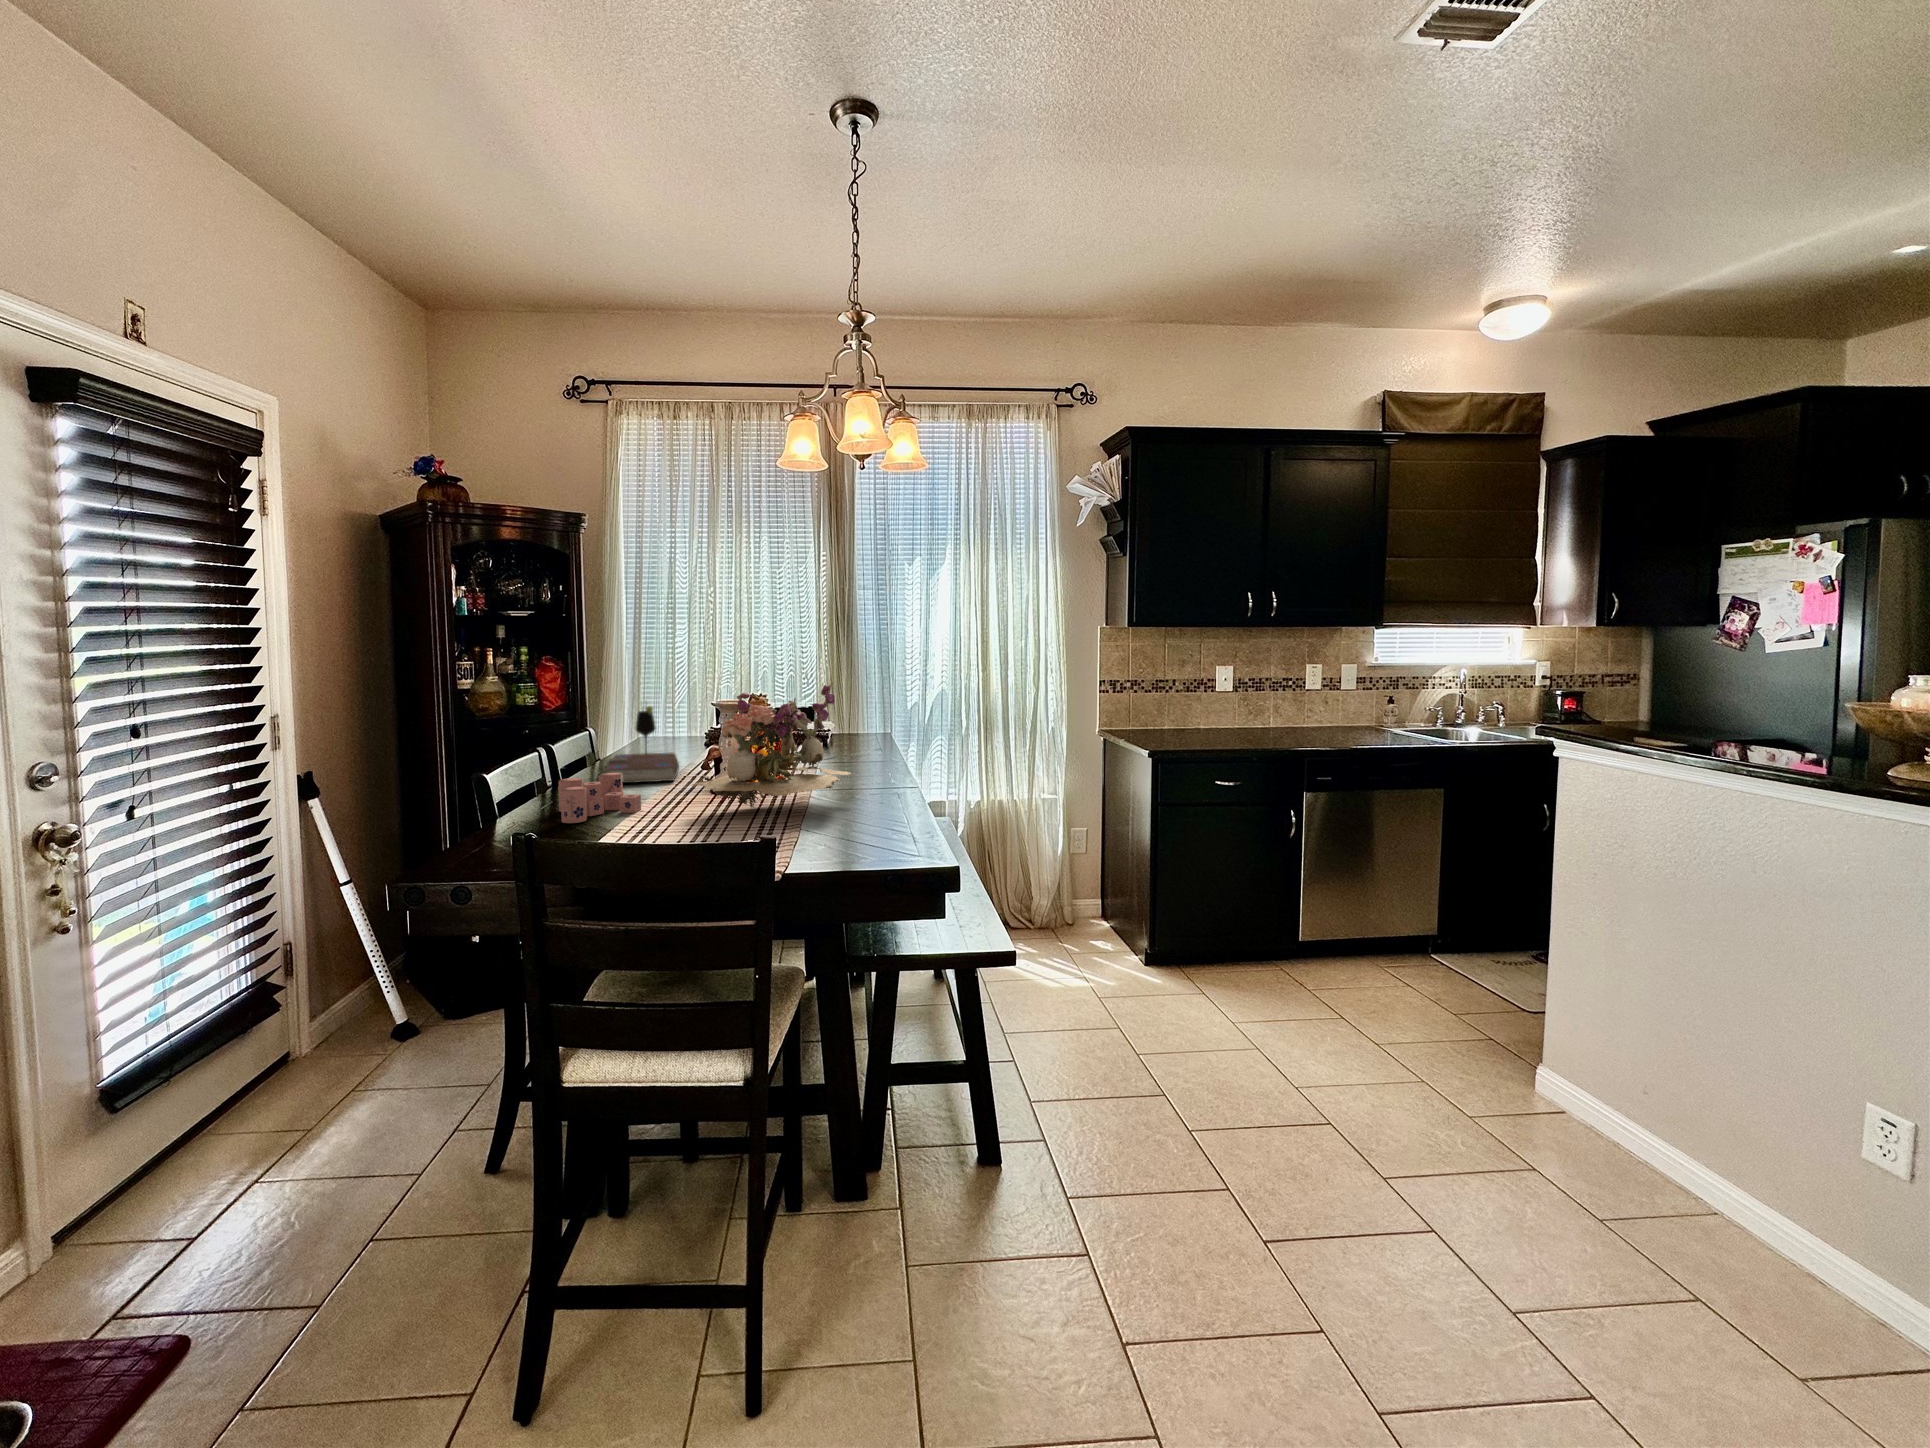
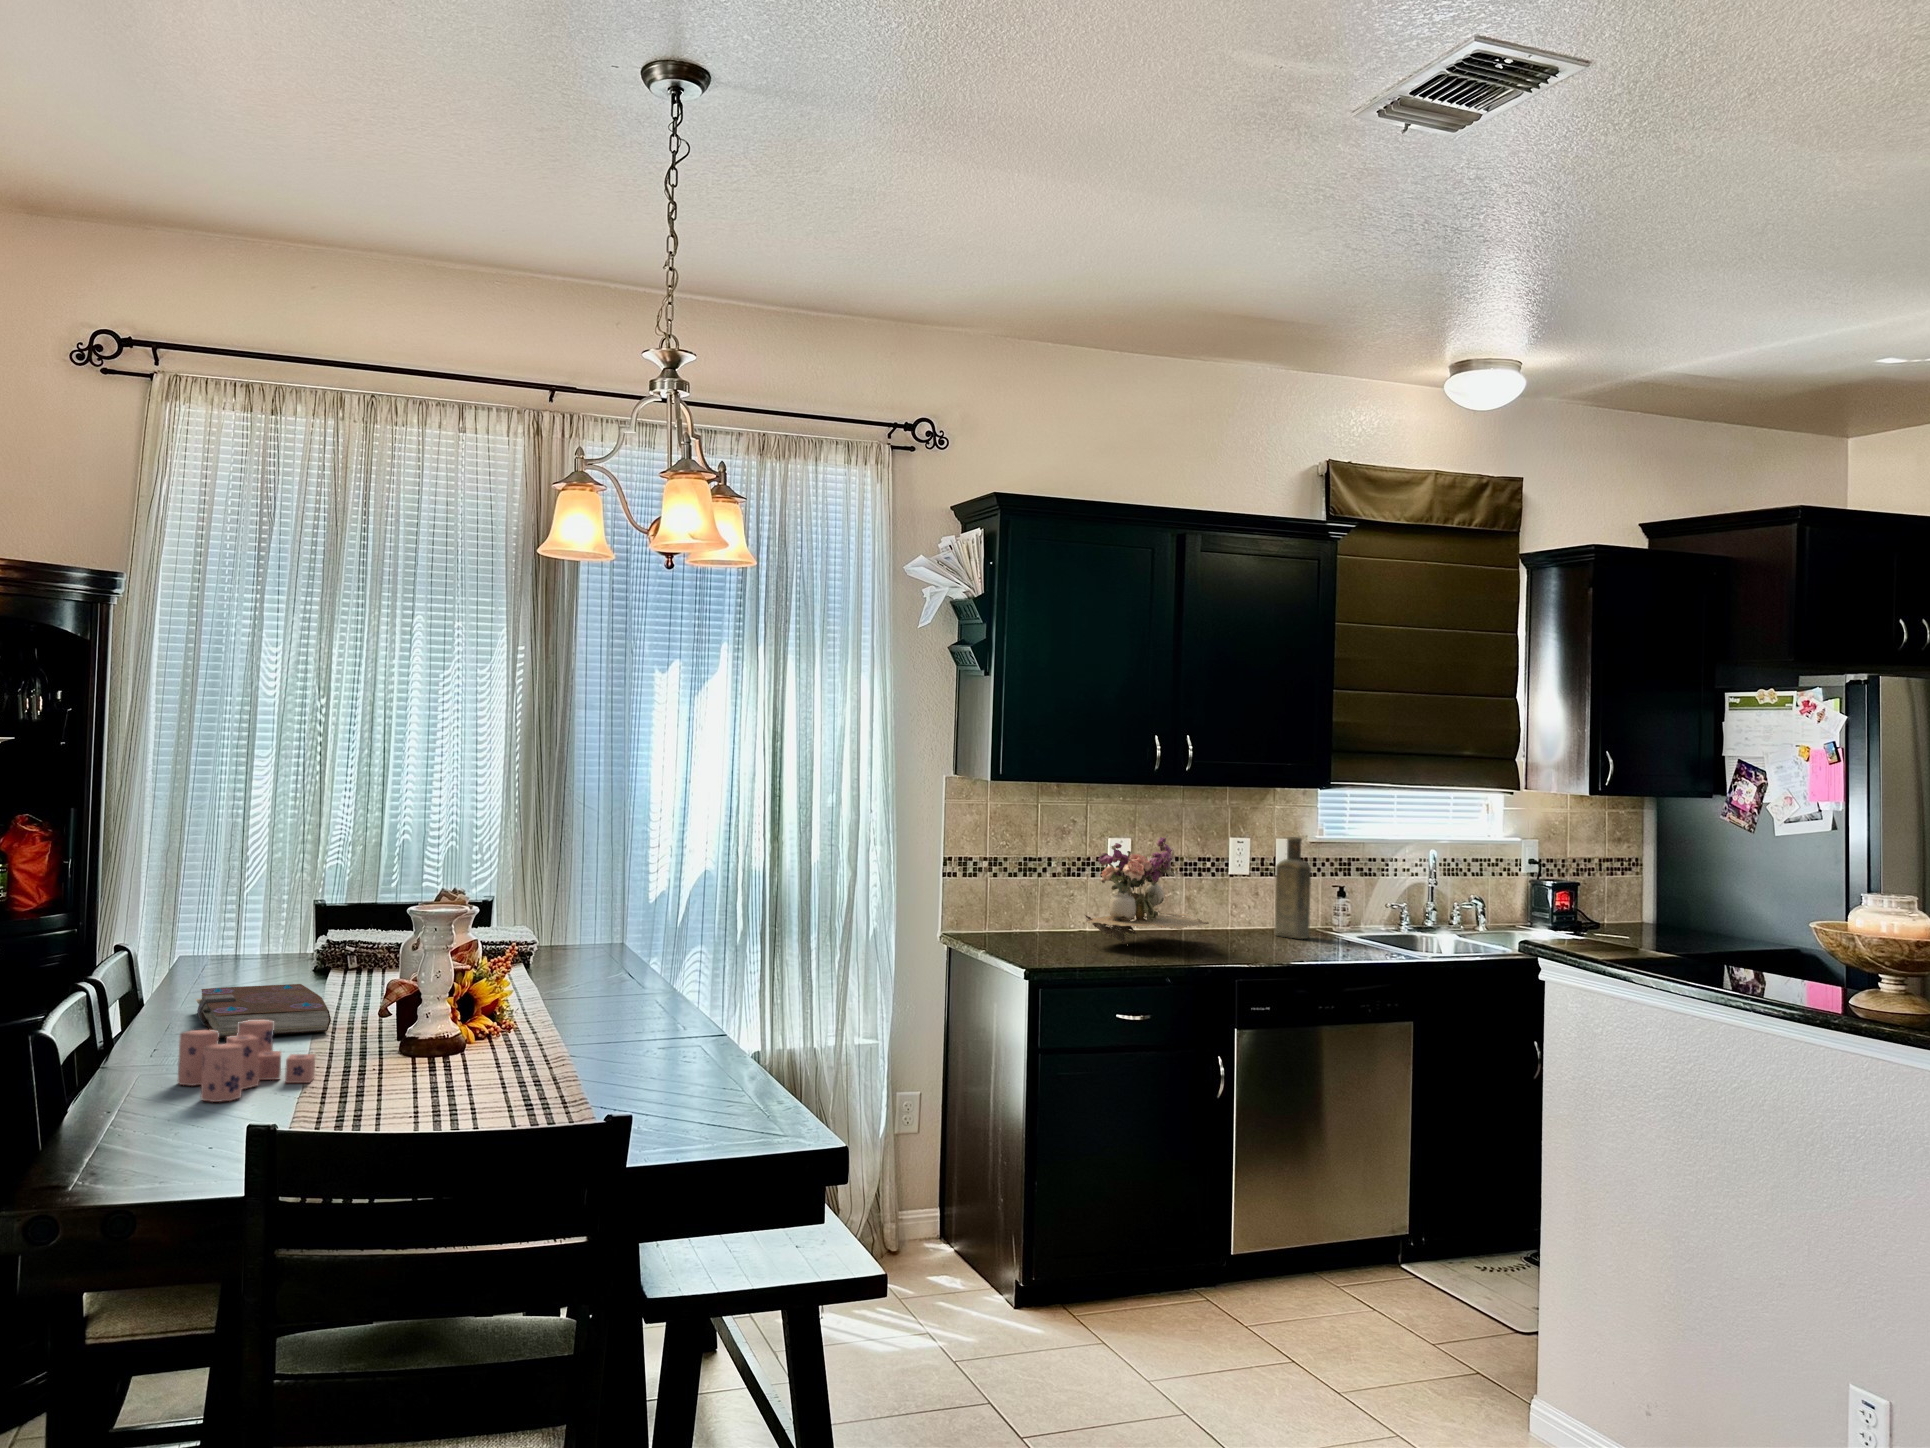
bottle: none [1338,662,1366,731] -> present [1274,837,1311,939]
flower arrangement: present [693,682,851,808] -> present [1085,835,1209,943]
wine glass: present [636,702,656,753] -> none [223,897,260,996]

